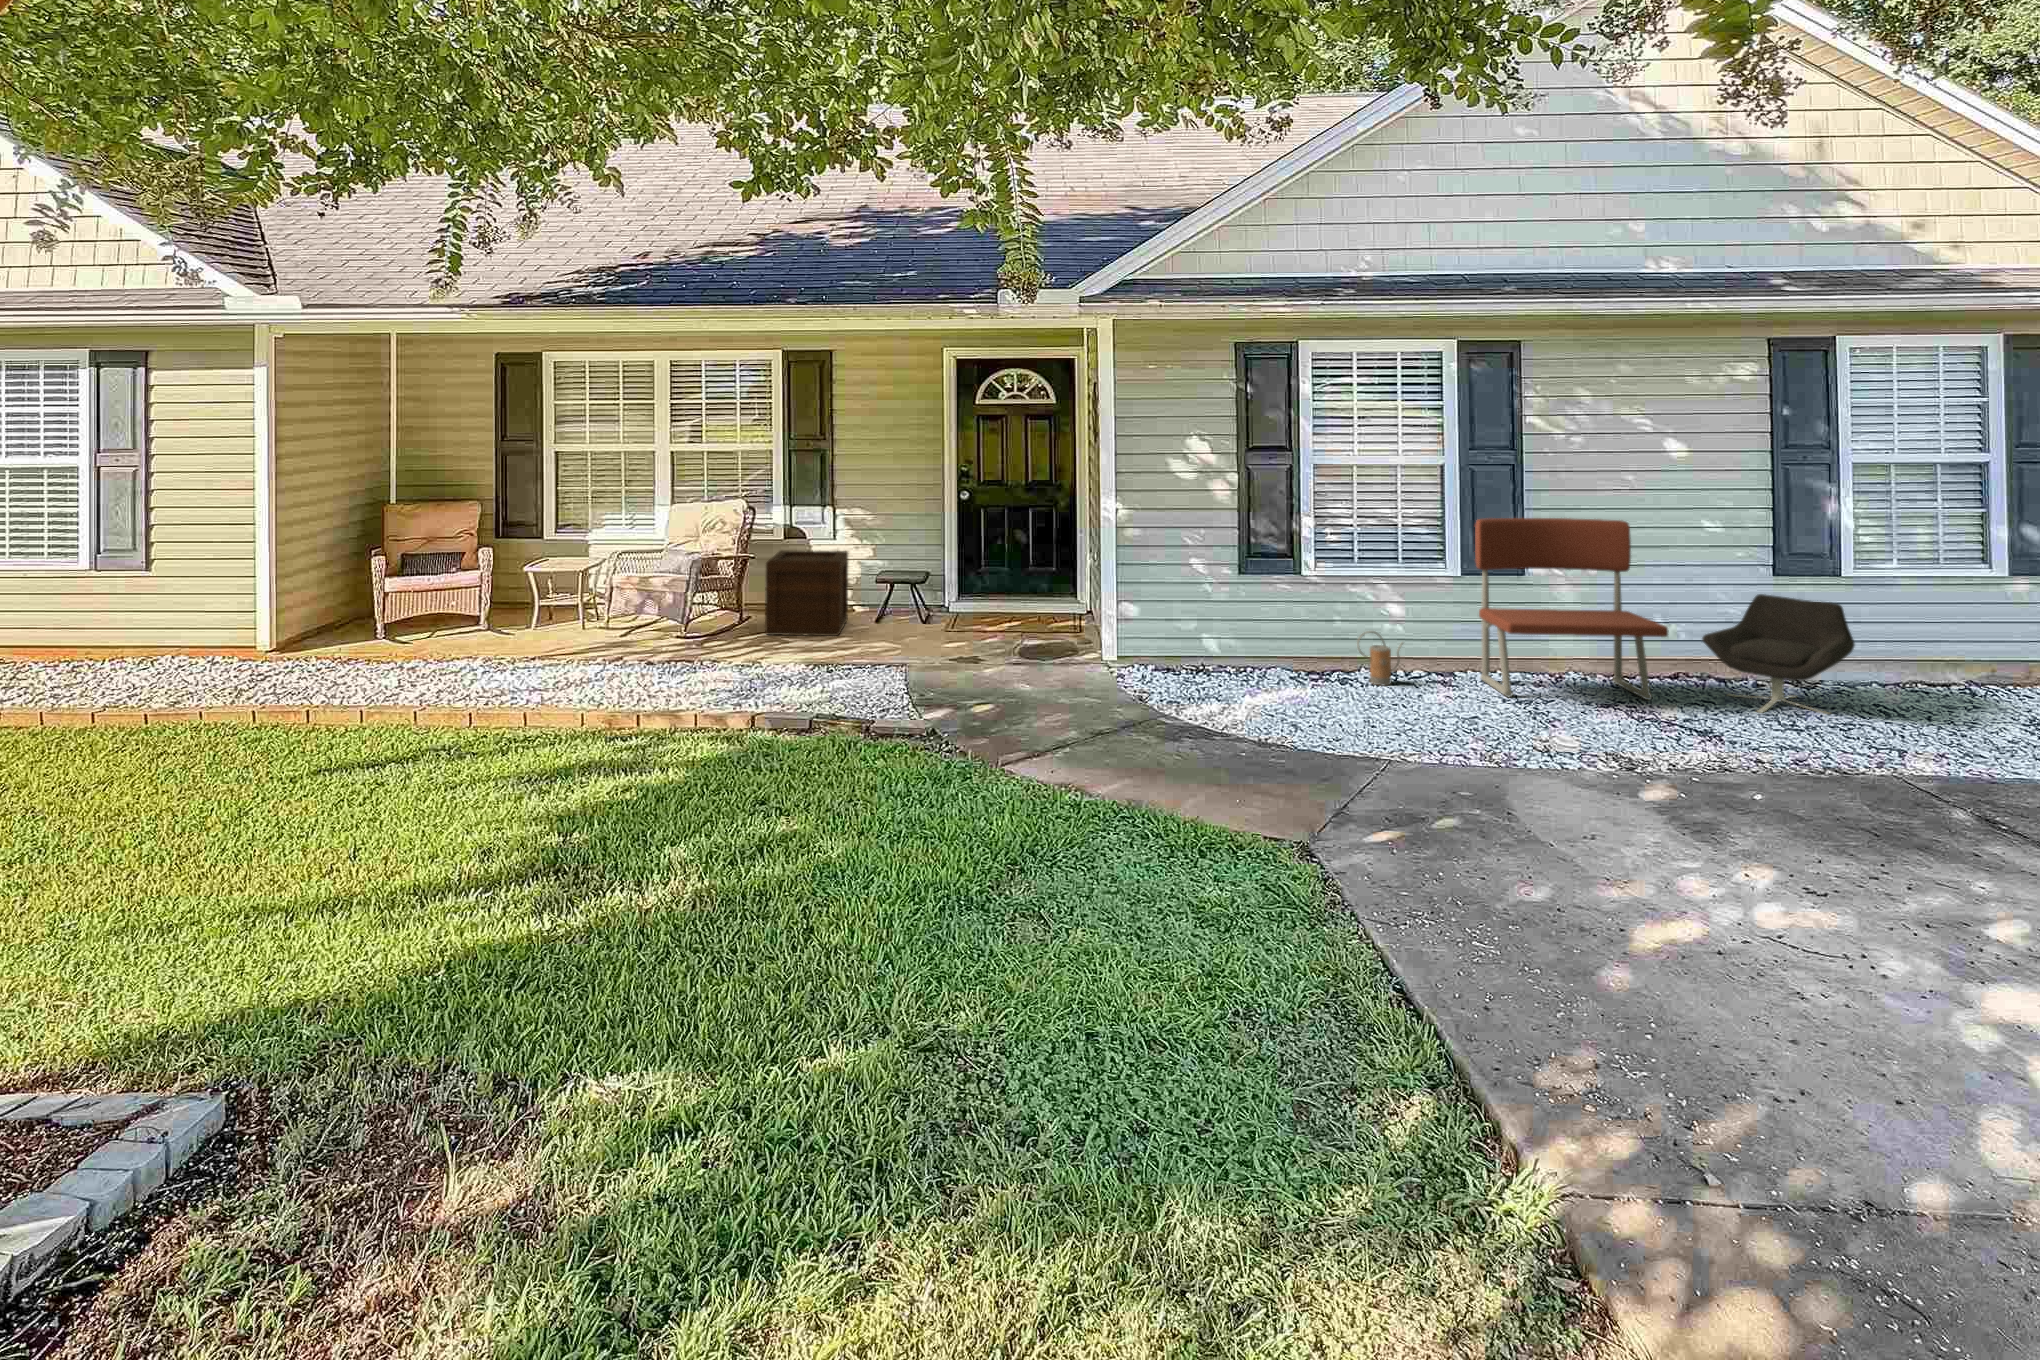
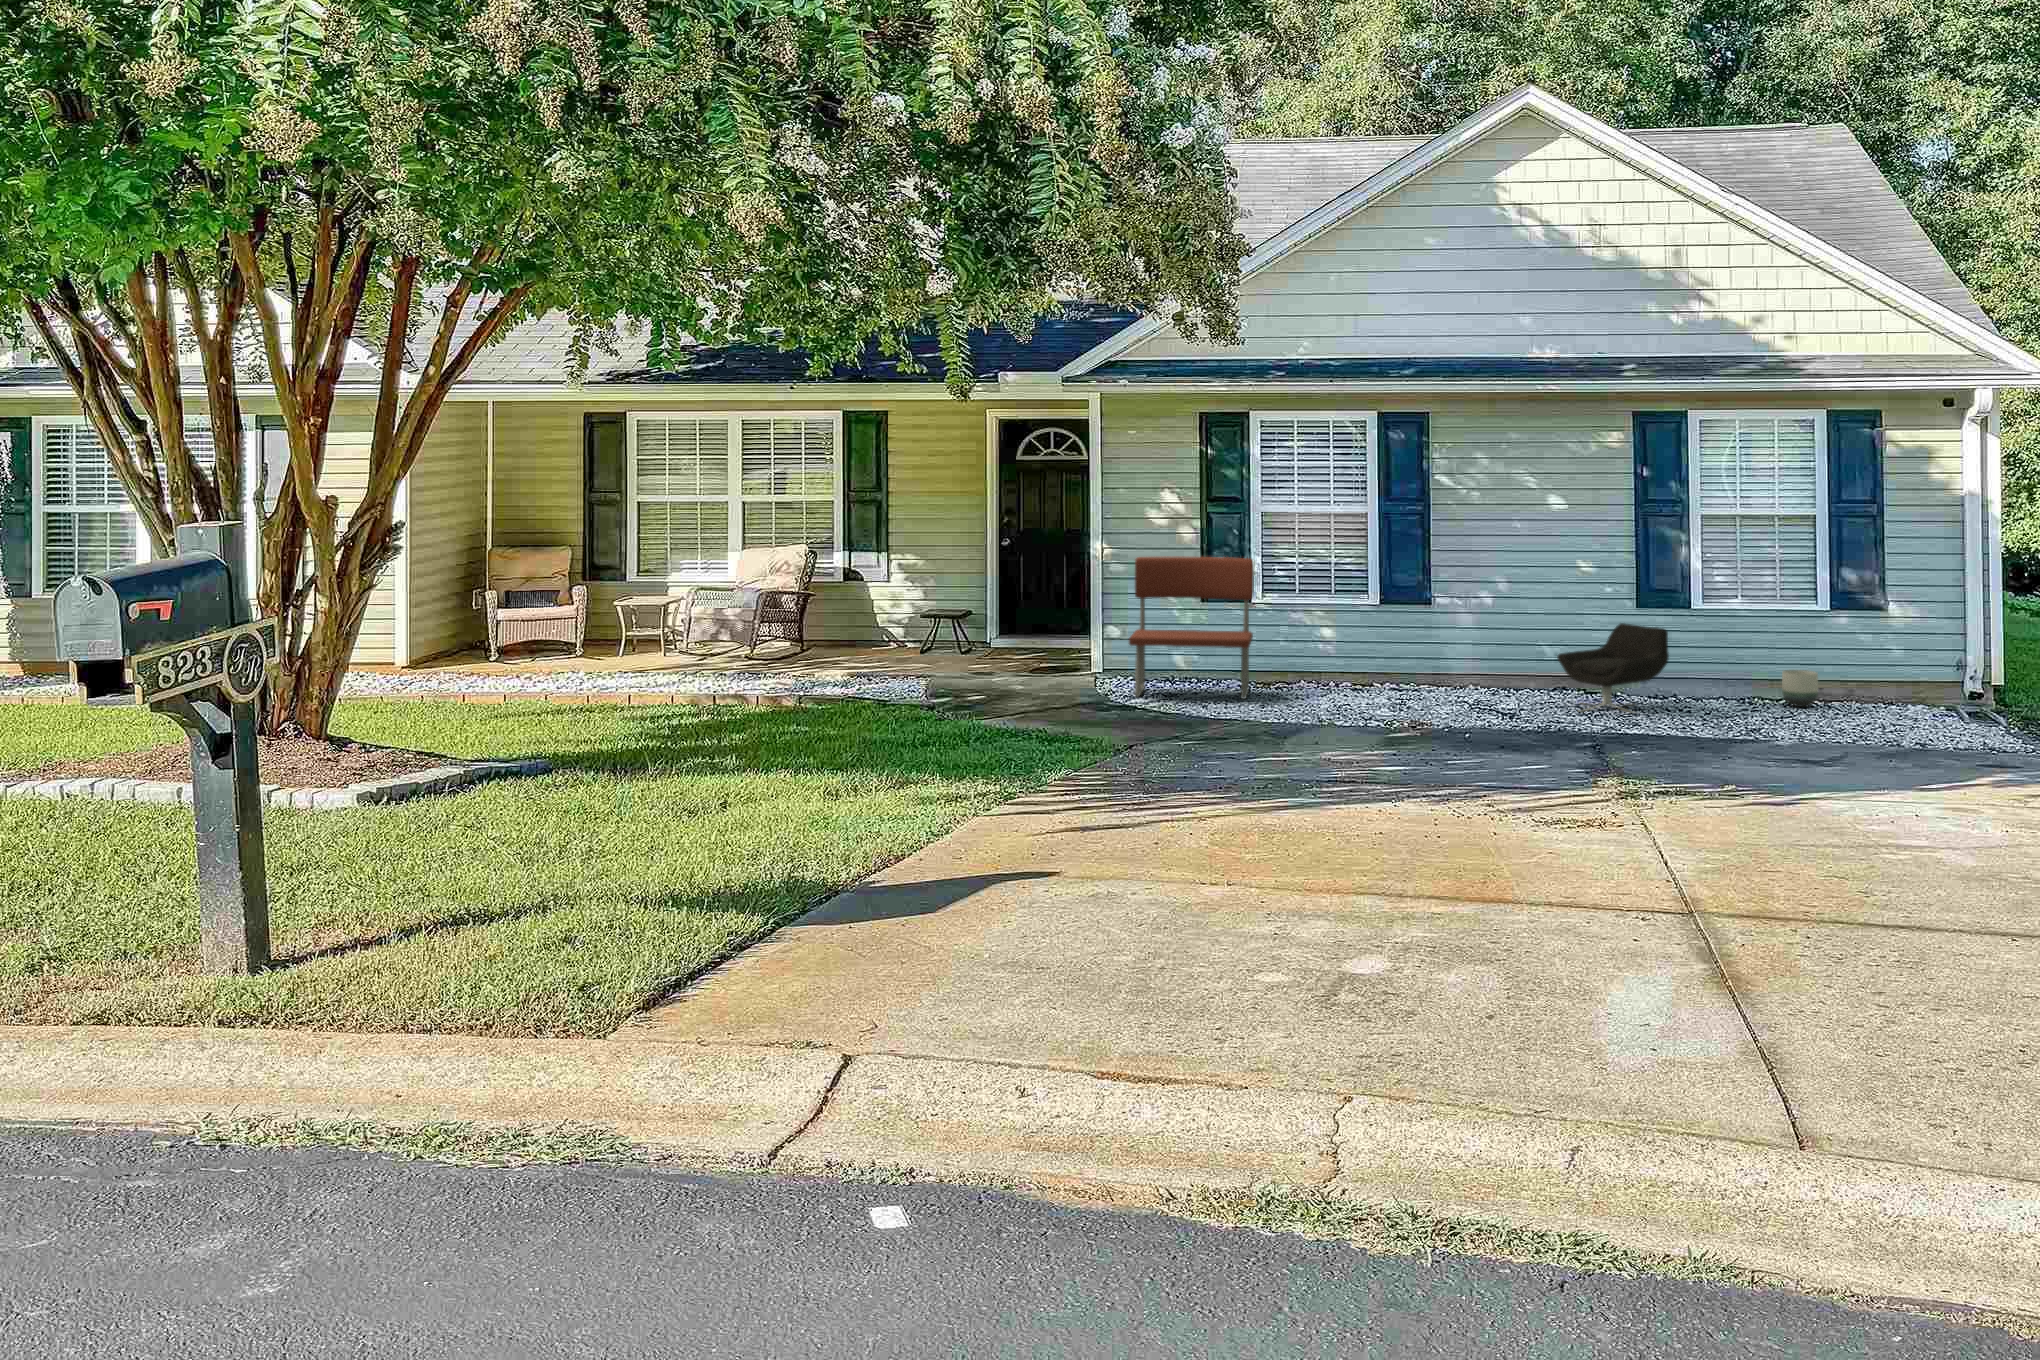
bench: present [1475,518,1669,700] -> present [1129,557,1254,699]
wooden crate: present [765,551,848,636] -> none [820,591,899,664]
watering can: present [1357,631,1403,686] -> none [1289,651,1328,696]
planter: none [1965,649,2020,697] -> present [1782,670,1818,707]

